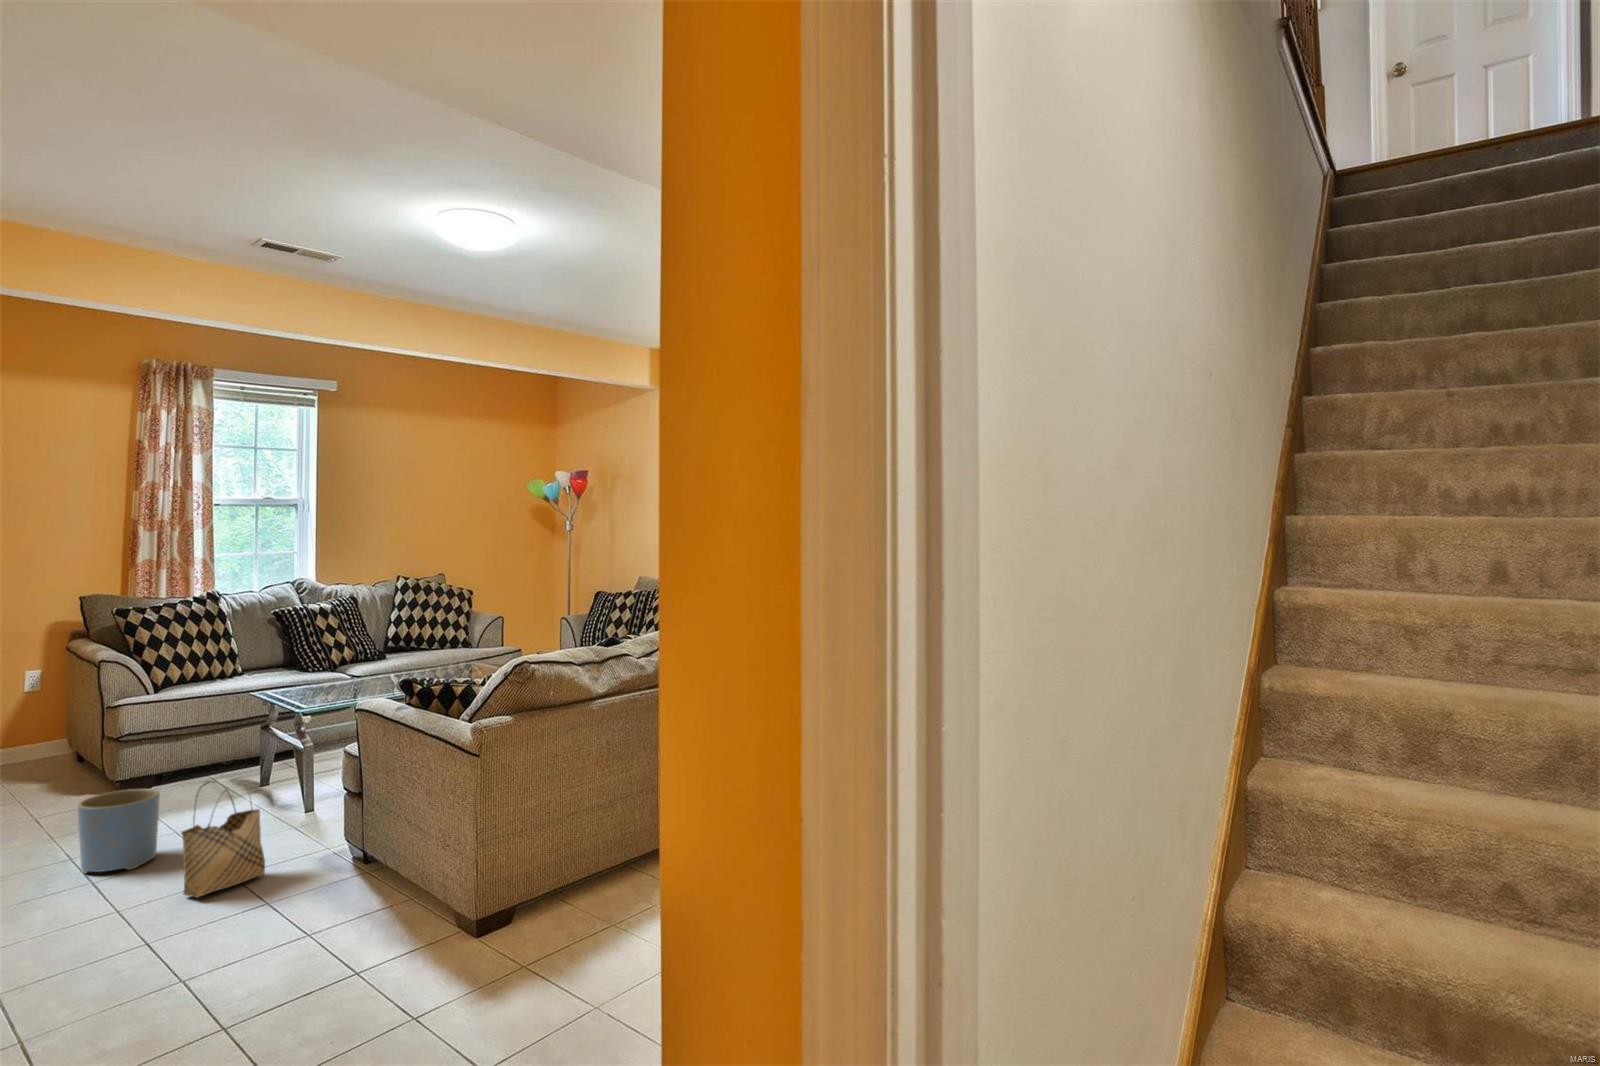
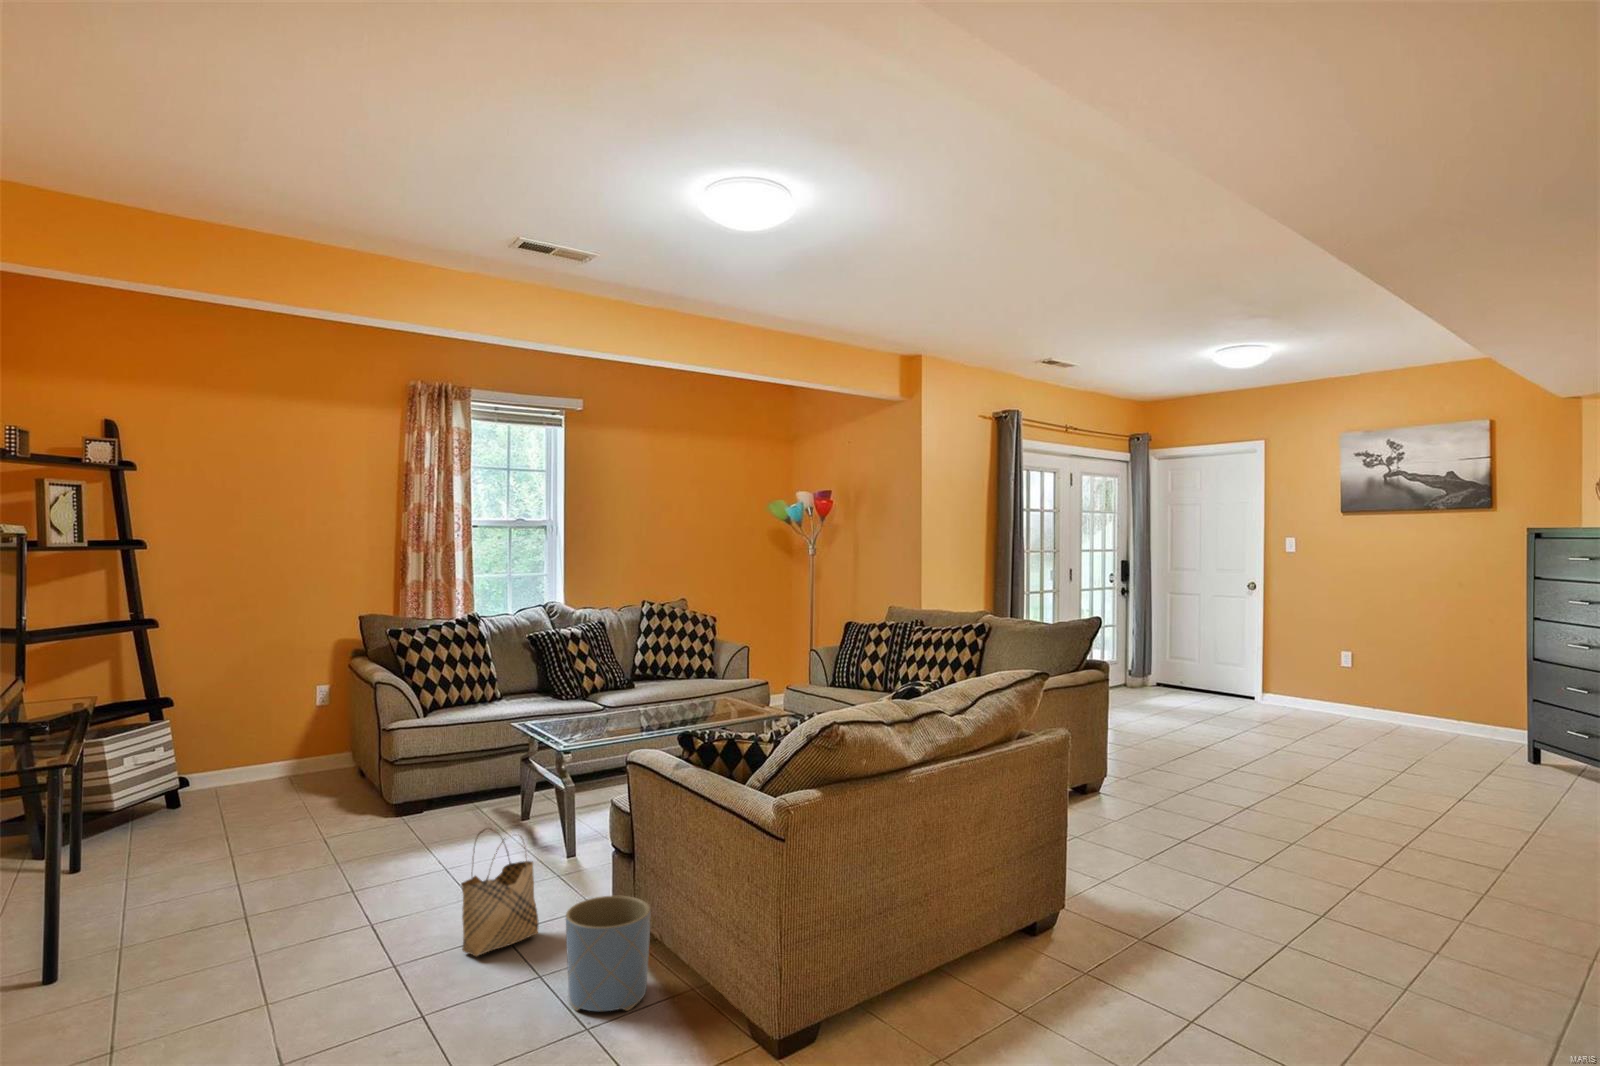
planter: present [78,789,160,873] -> present [566,896,651,1011]

